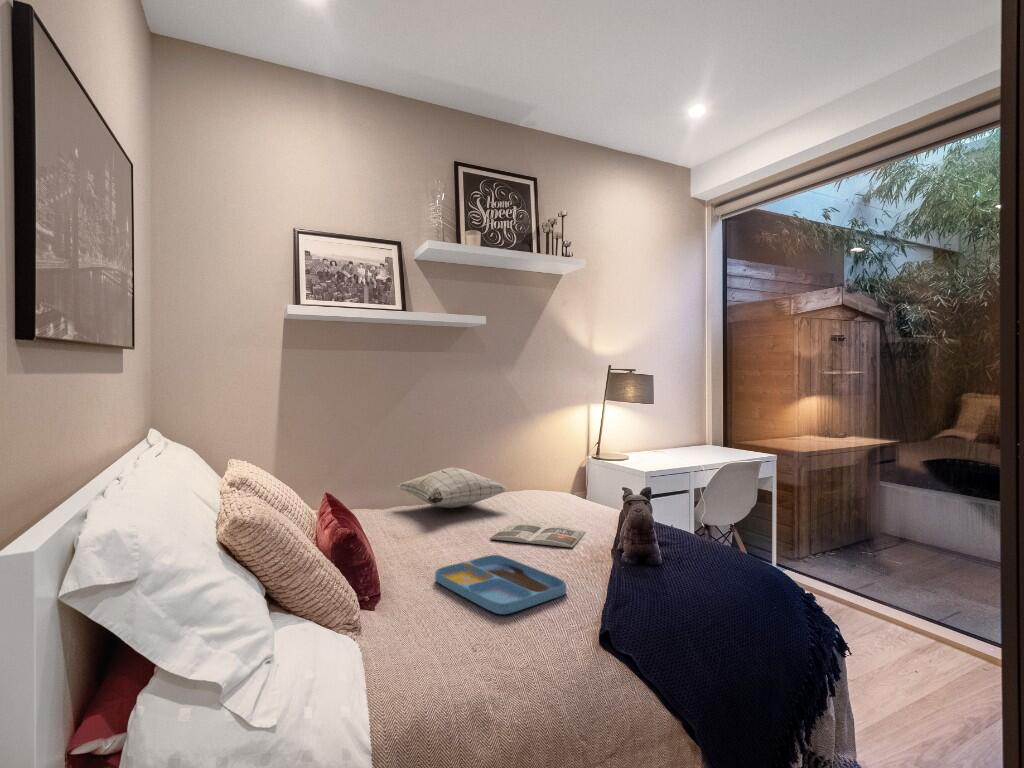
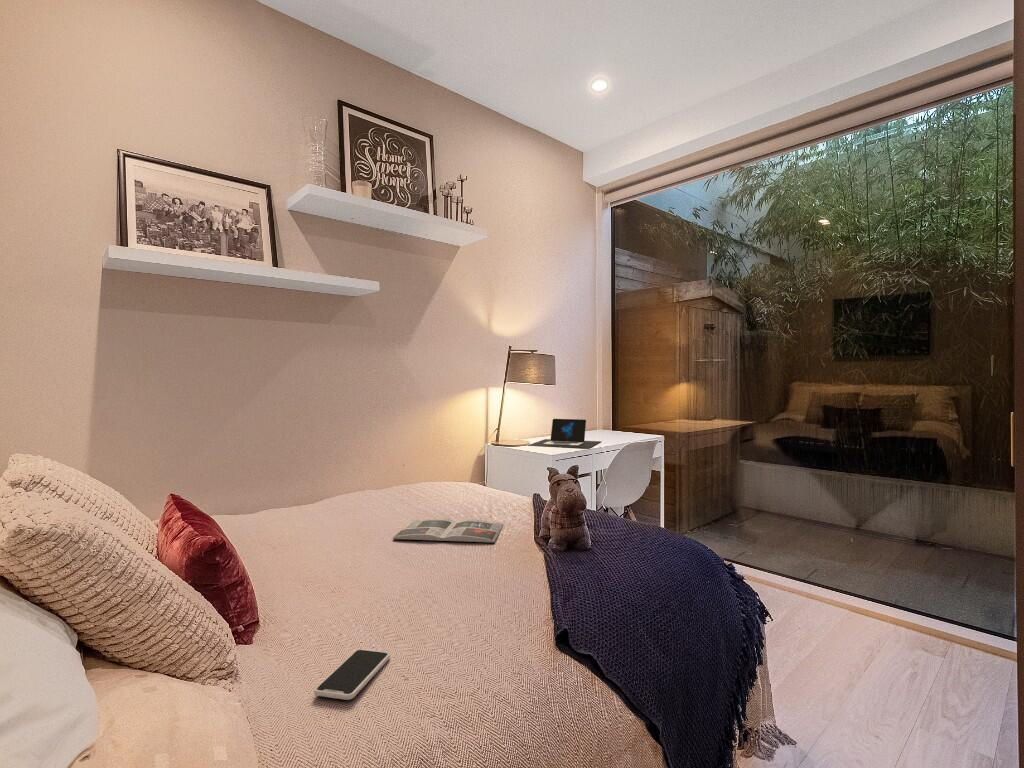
laptop: none [628,434,704,463] -> present [529,419,601,448]
pillow: present [397,467,507,508] -> none [265,457,406,506]
tray: present [435,555,566,614] -> none [333,557,505,633]
smartphone: none [410,620,467,653] -> present [314,649,390,700]

